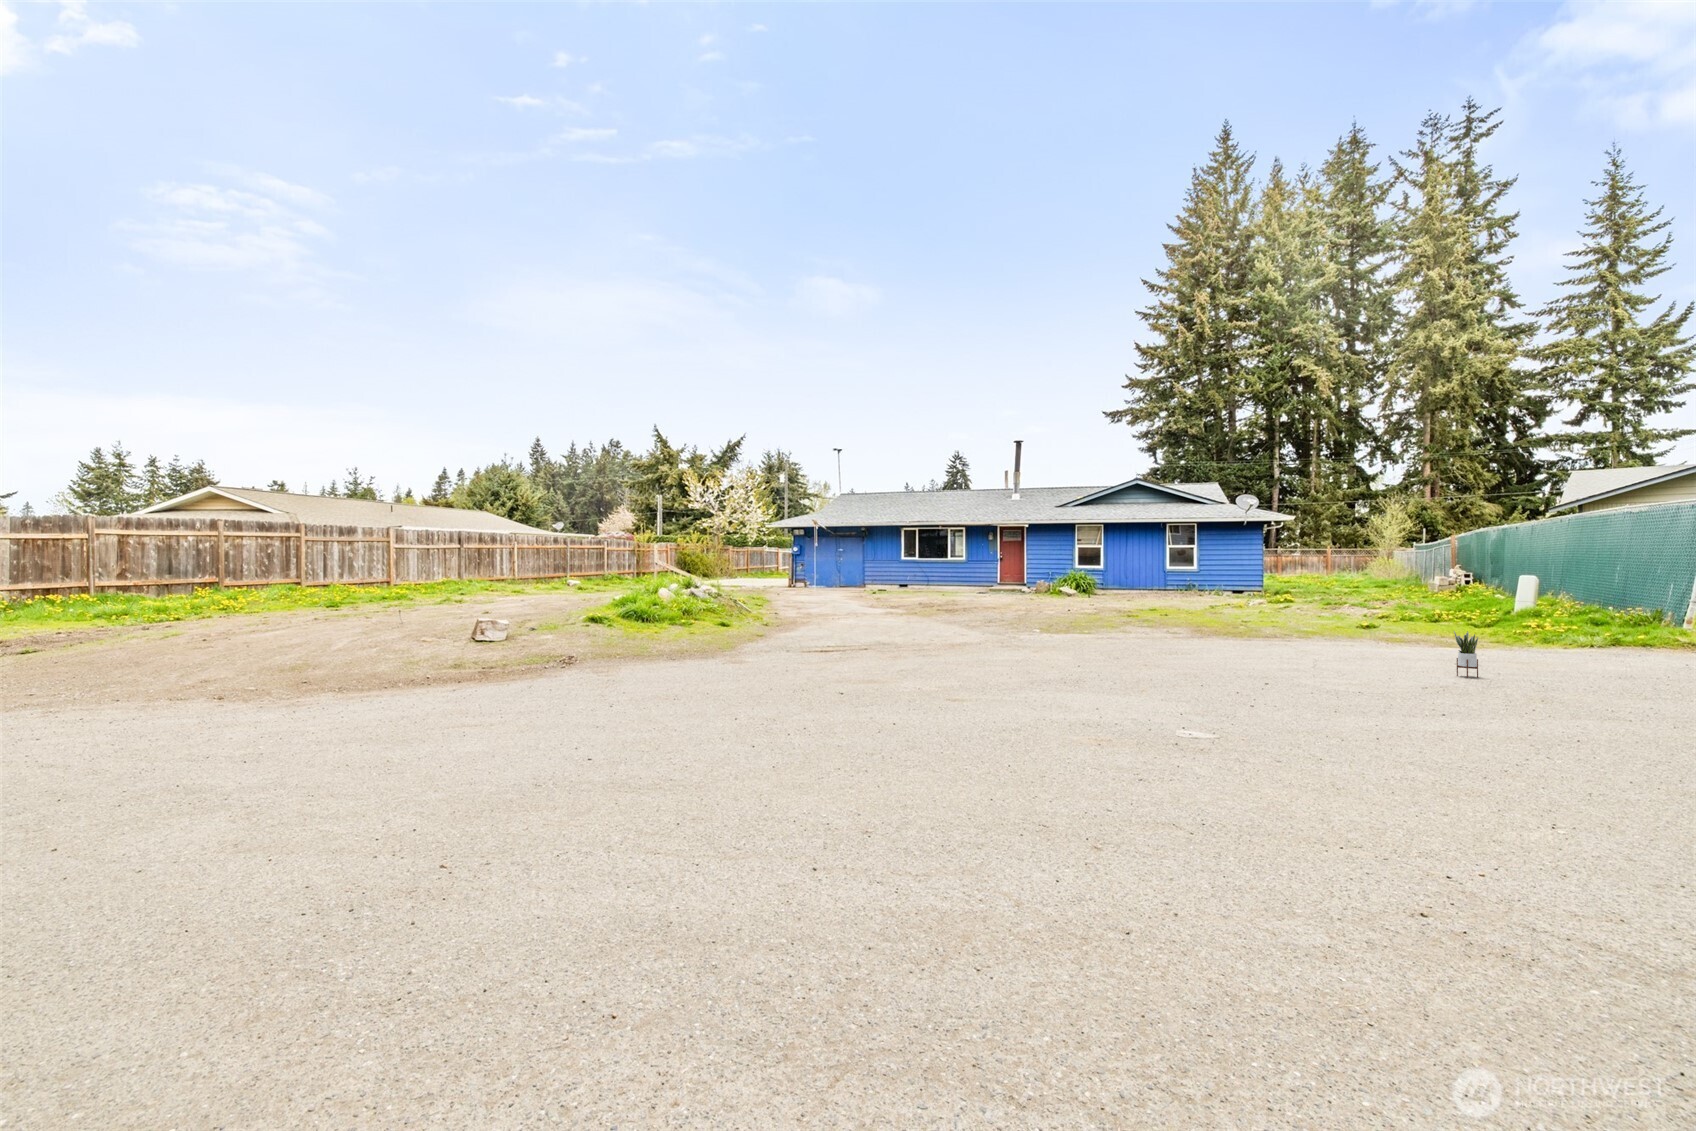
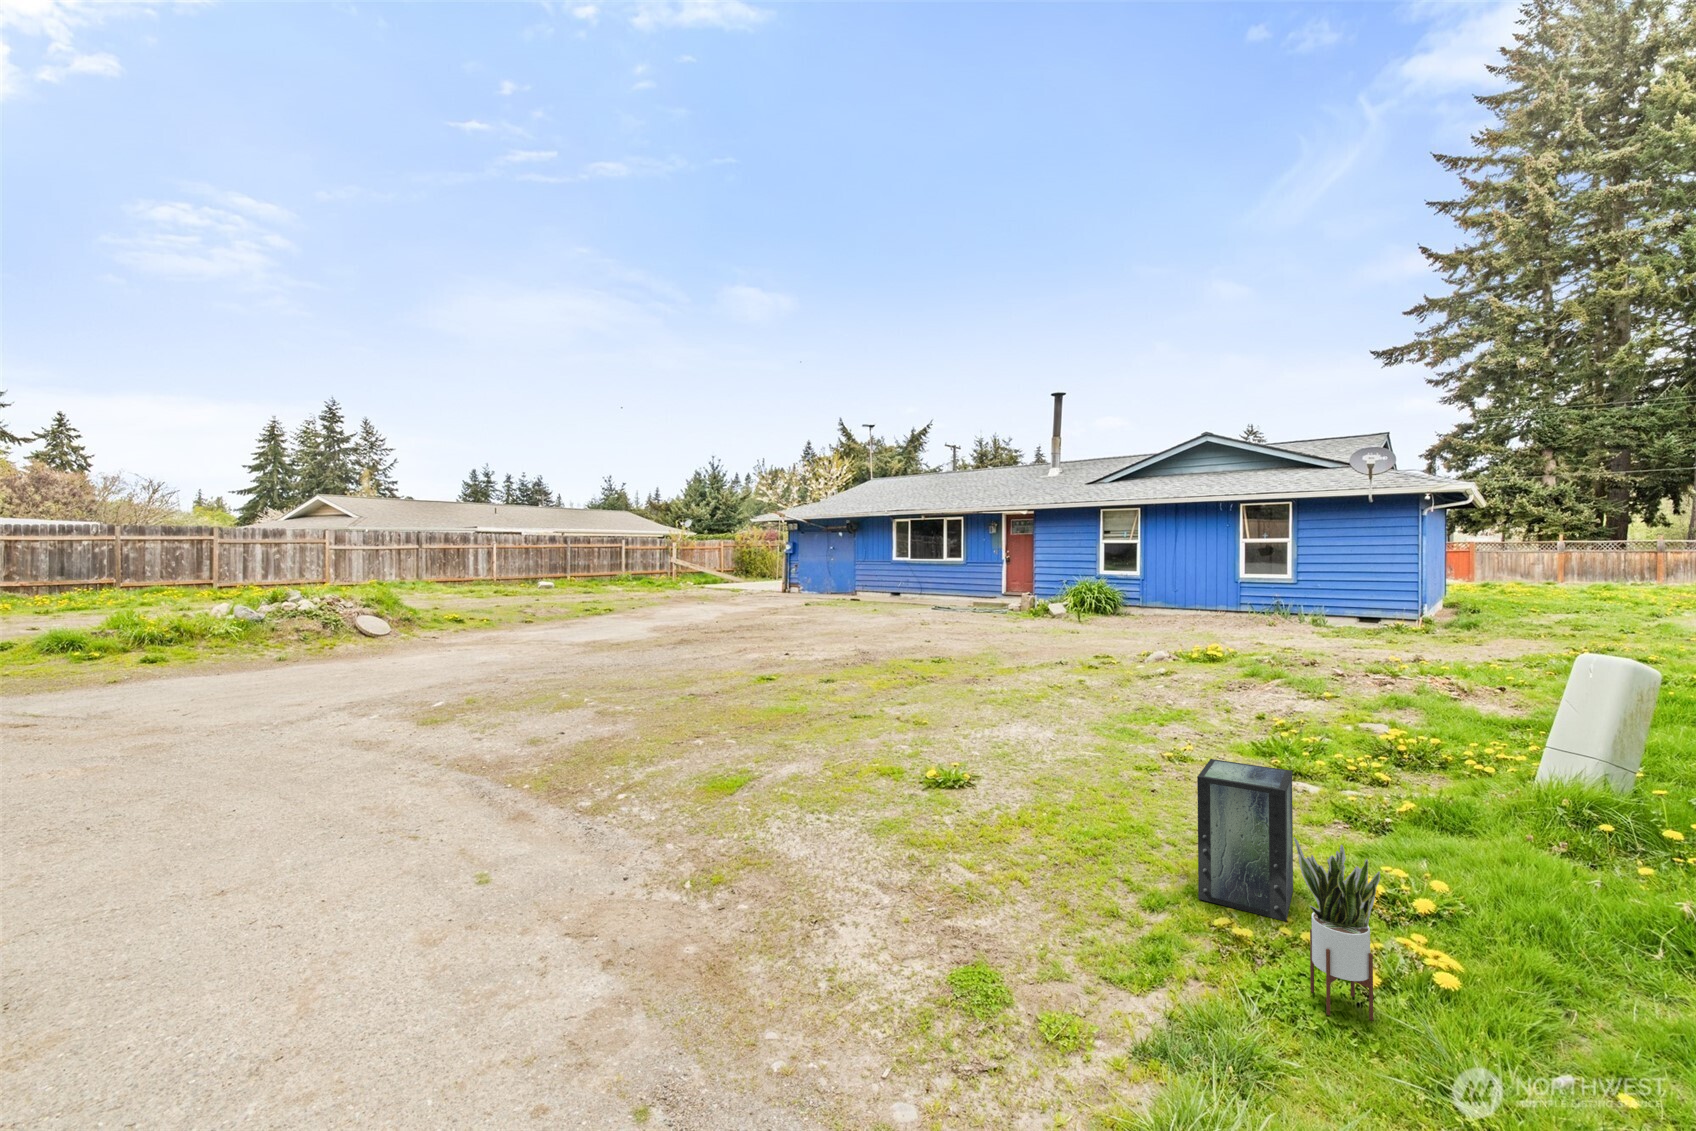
storage box: none [1384,623,1427,669] -> present [1197,759,1293,921]

